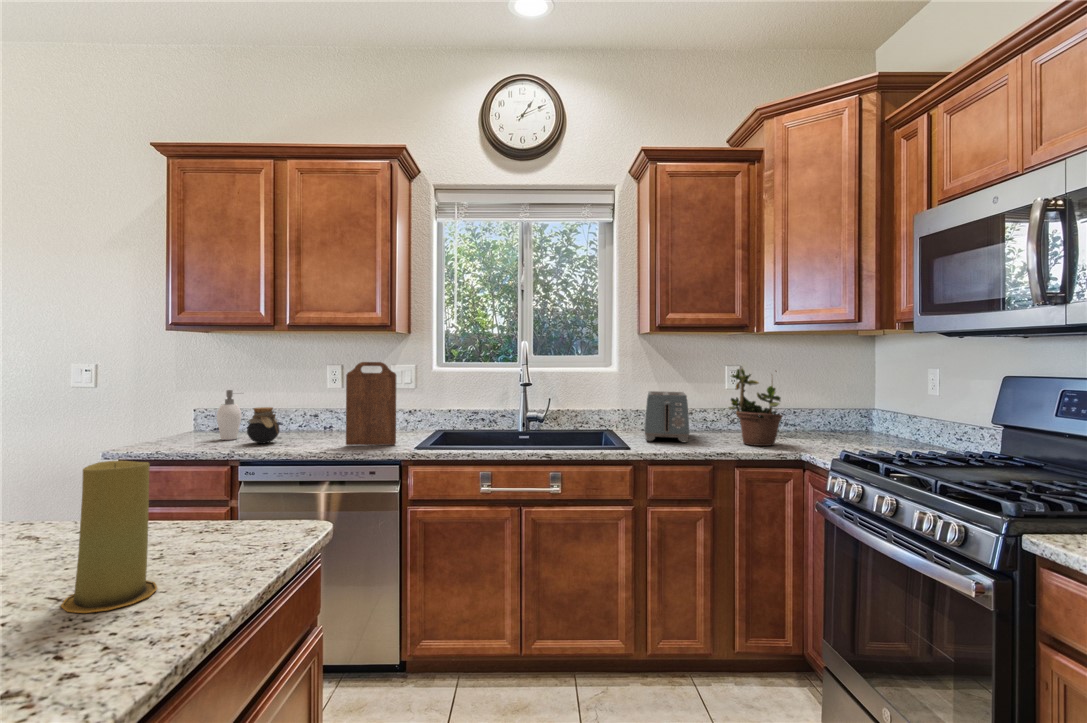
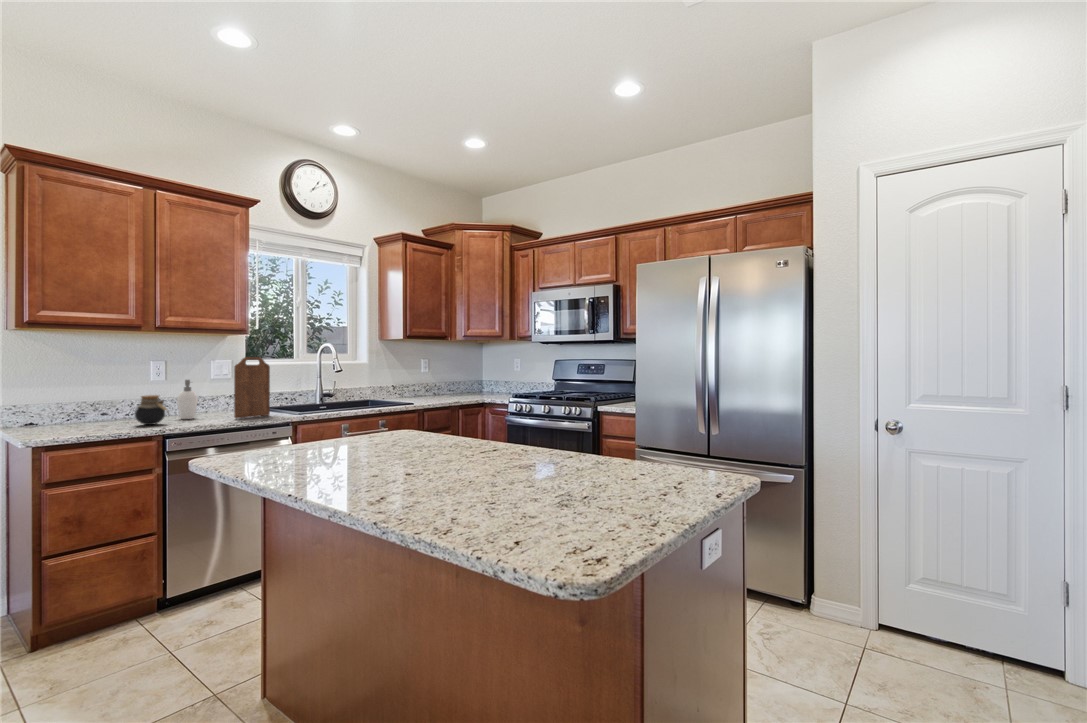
potted plant: present [729,369,783,446] -> none [442,356,472,399]
soap dispenser: present [217,390,241,440] -> present [177,380,198,419]
toaster: present [645,391,689,442] -> none [391,374,430,401]
candle: present [61,461,158,613] -> none [419,392,447,442]

